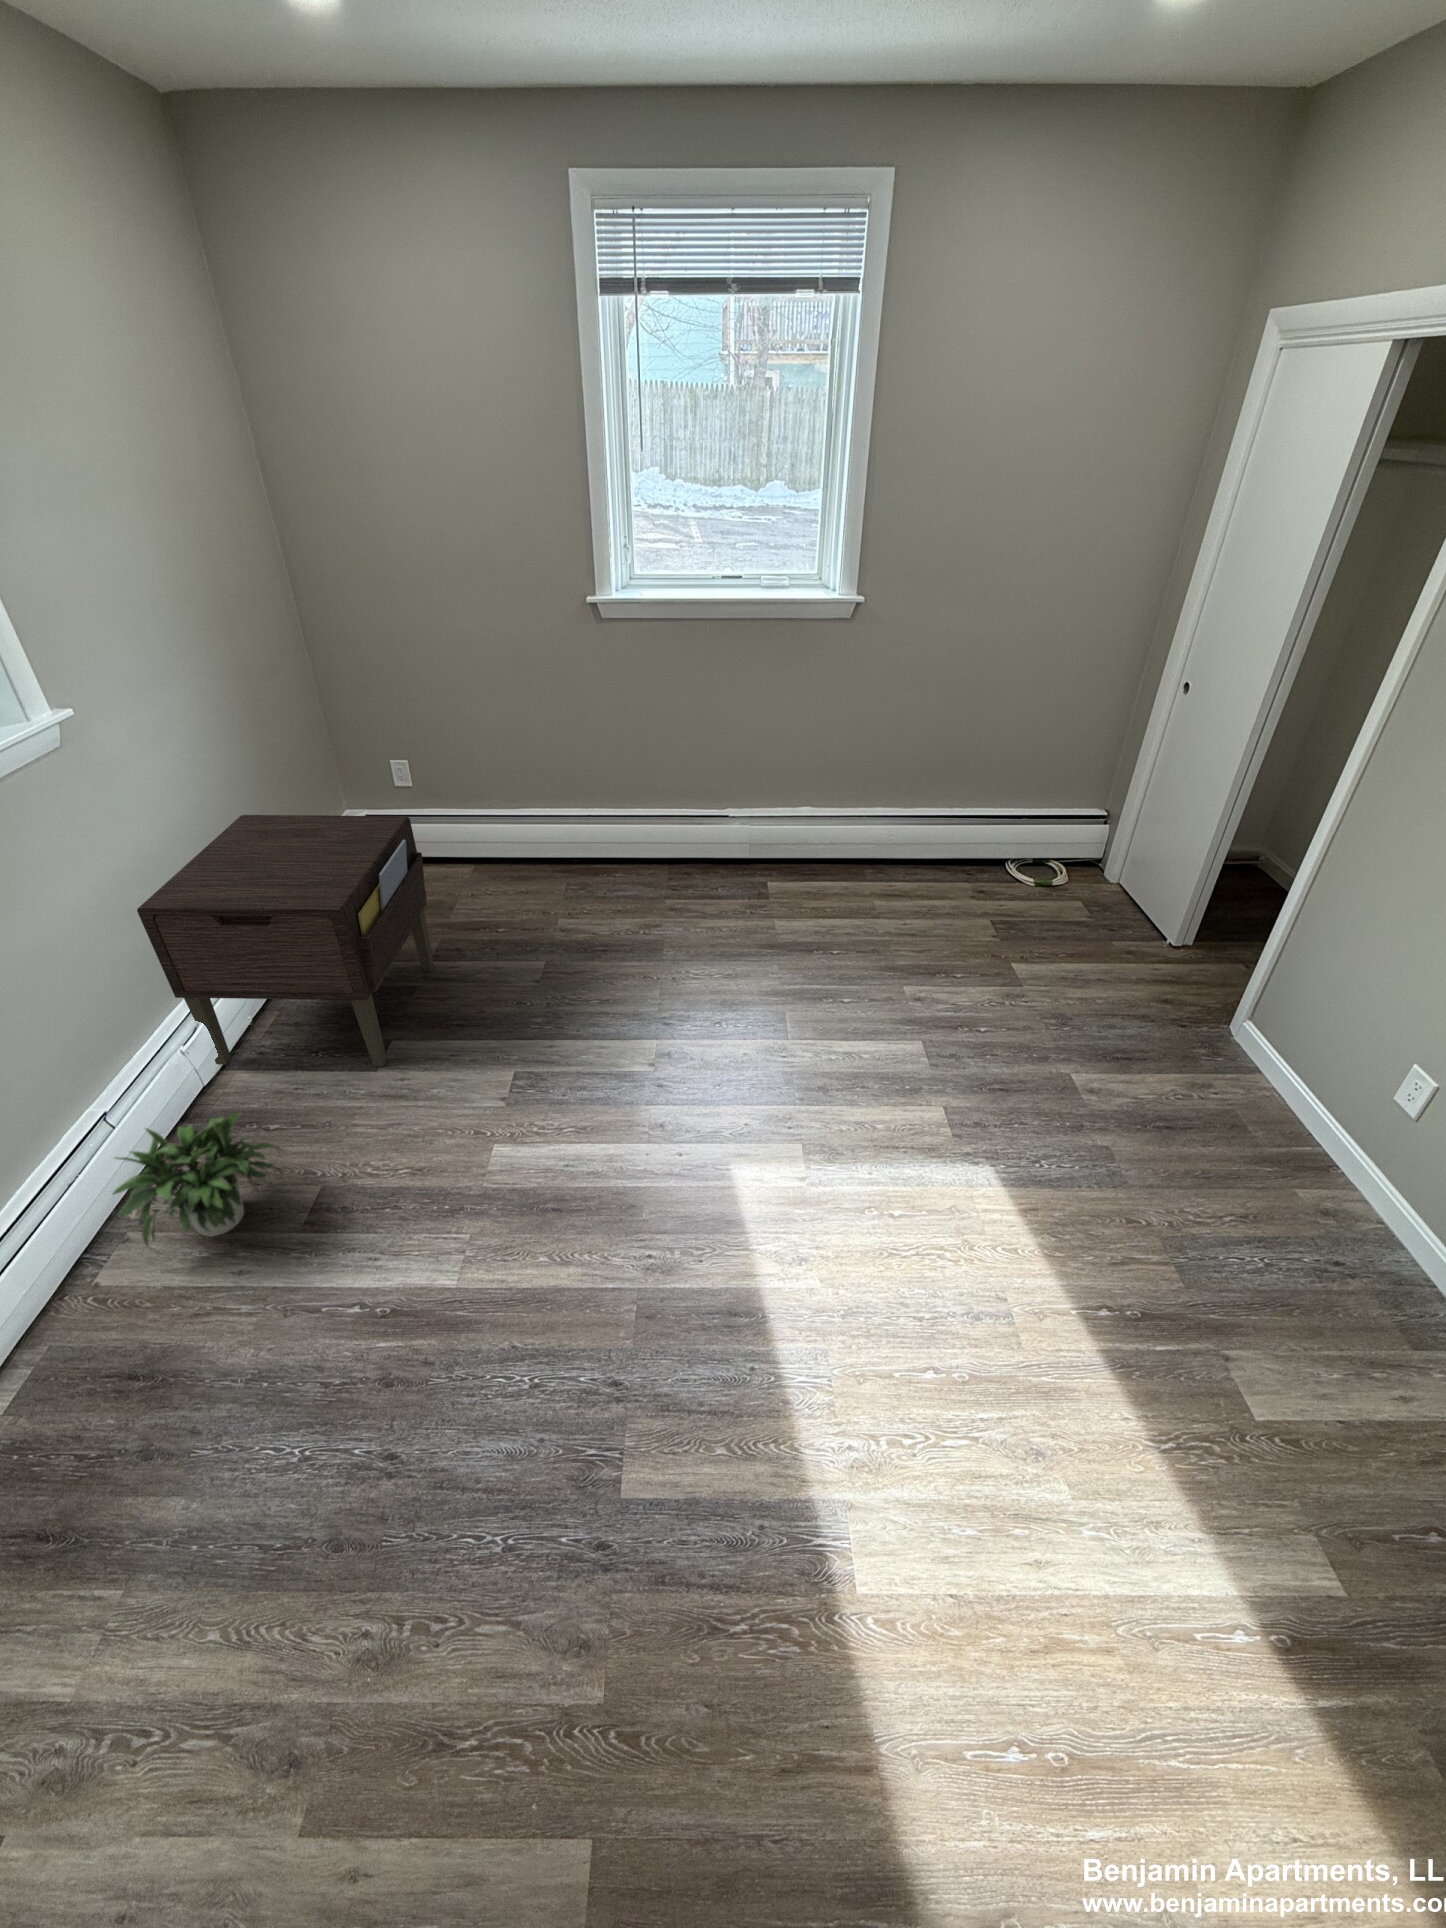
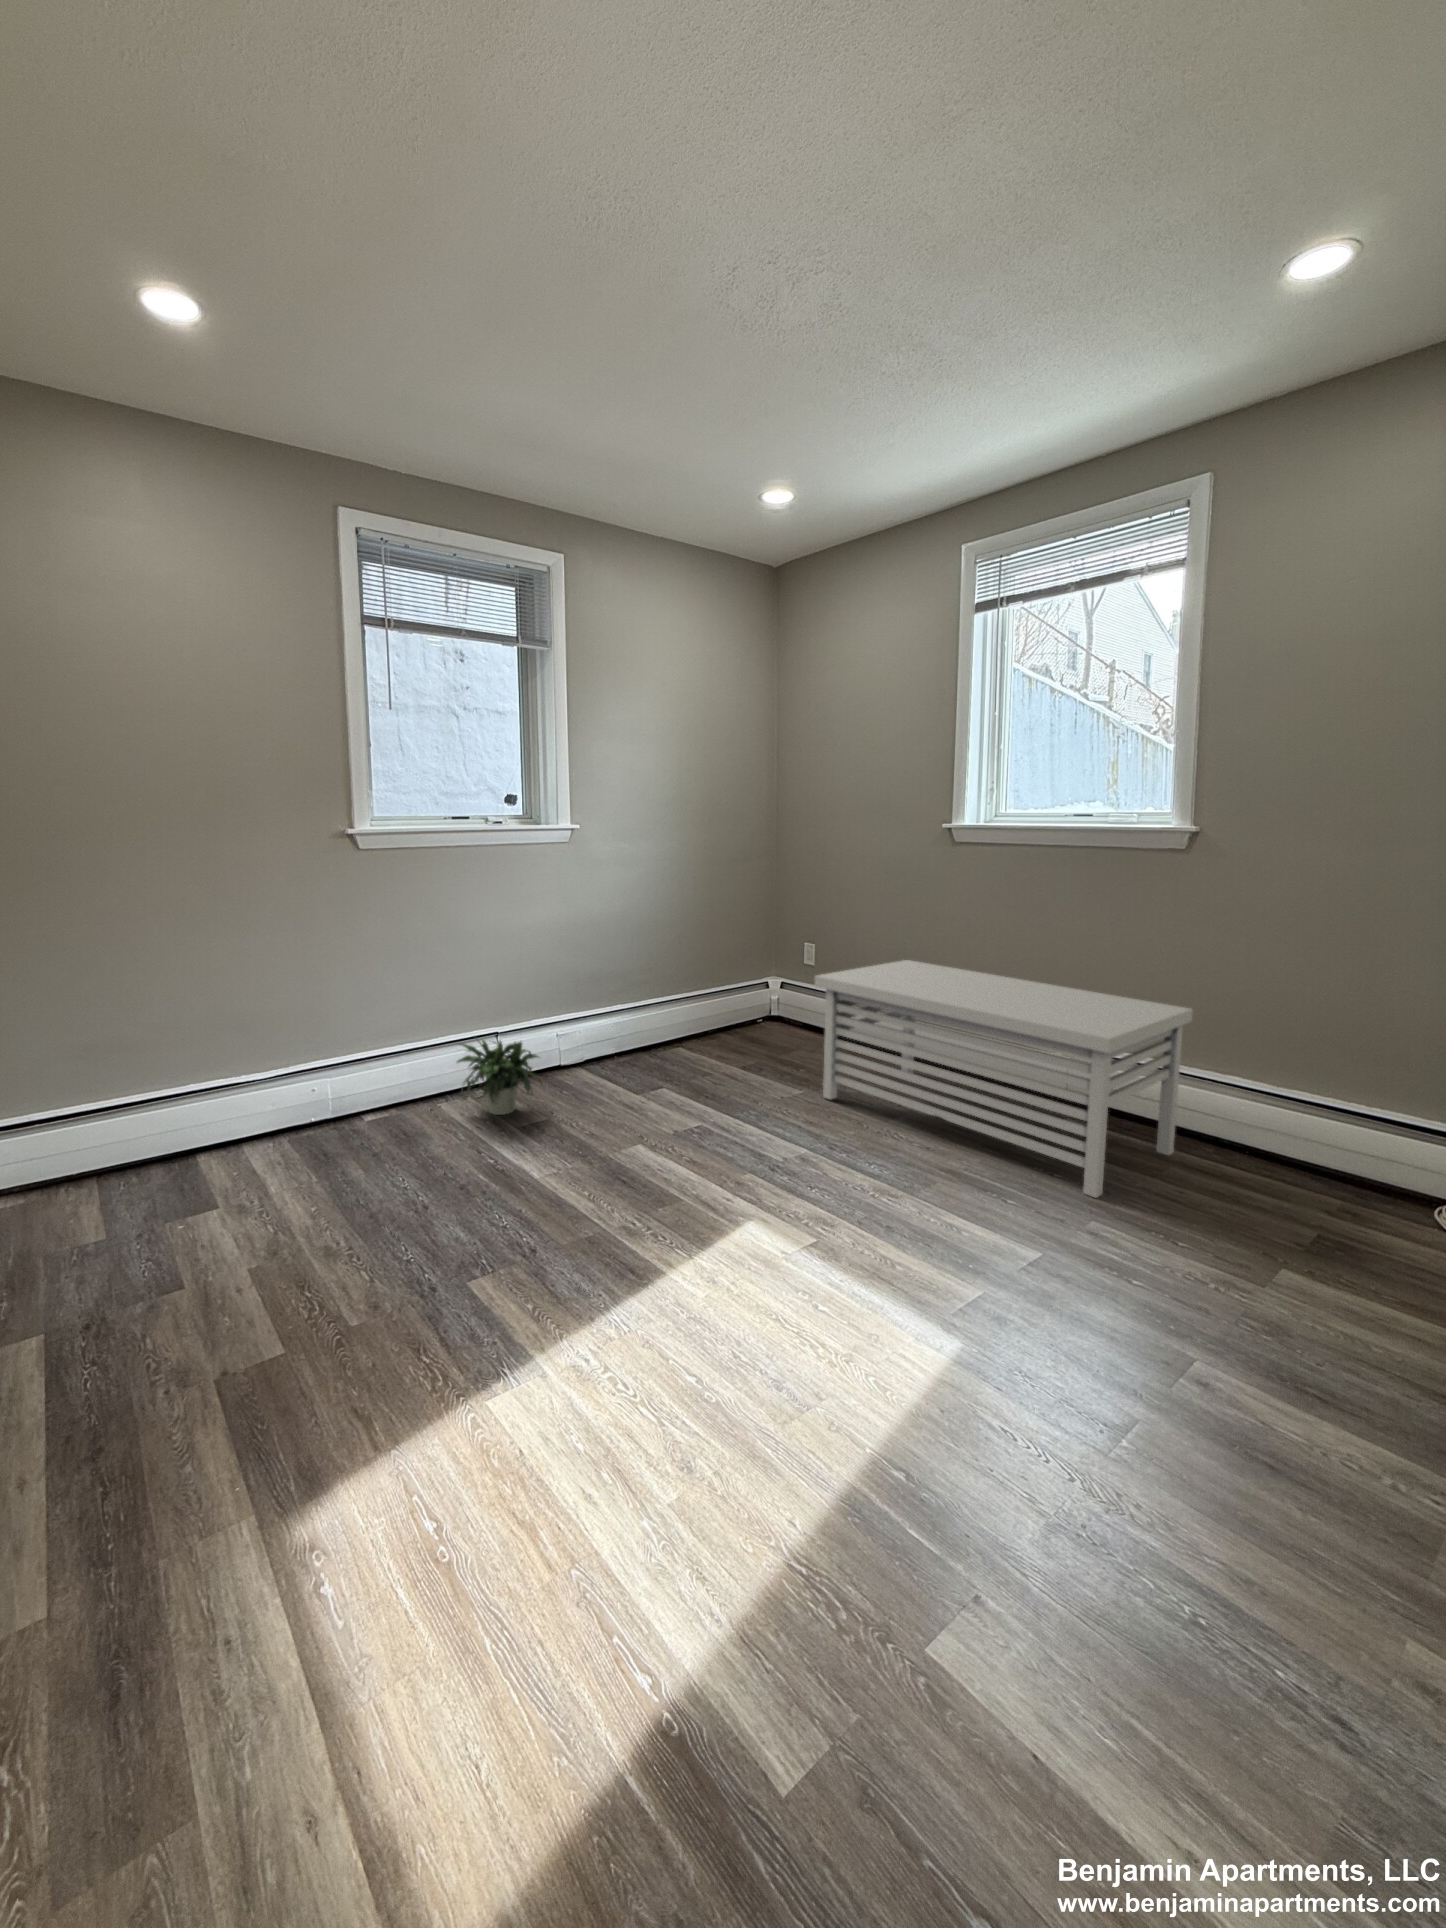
storage bench: none [545,753,910,953] -> present [814,960,1193,1198]
nightstand: present [137,815,434,1067] -> none [573,936,740,1097]

